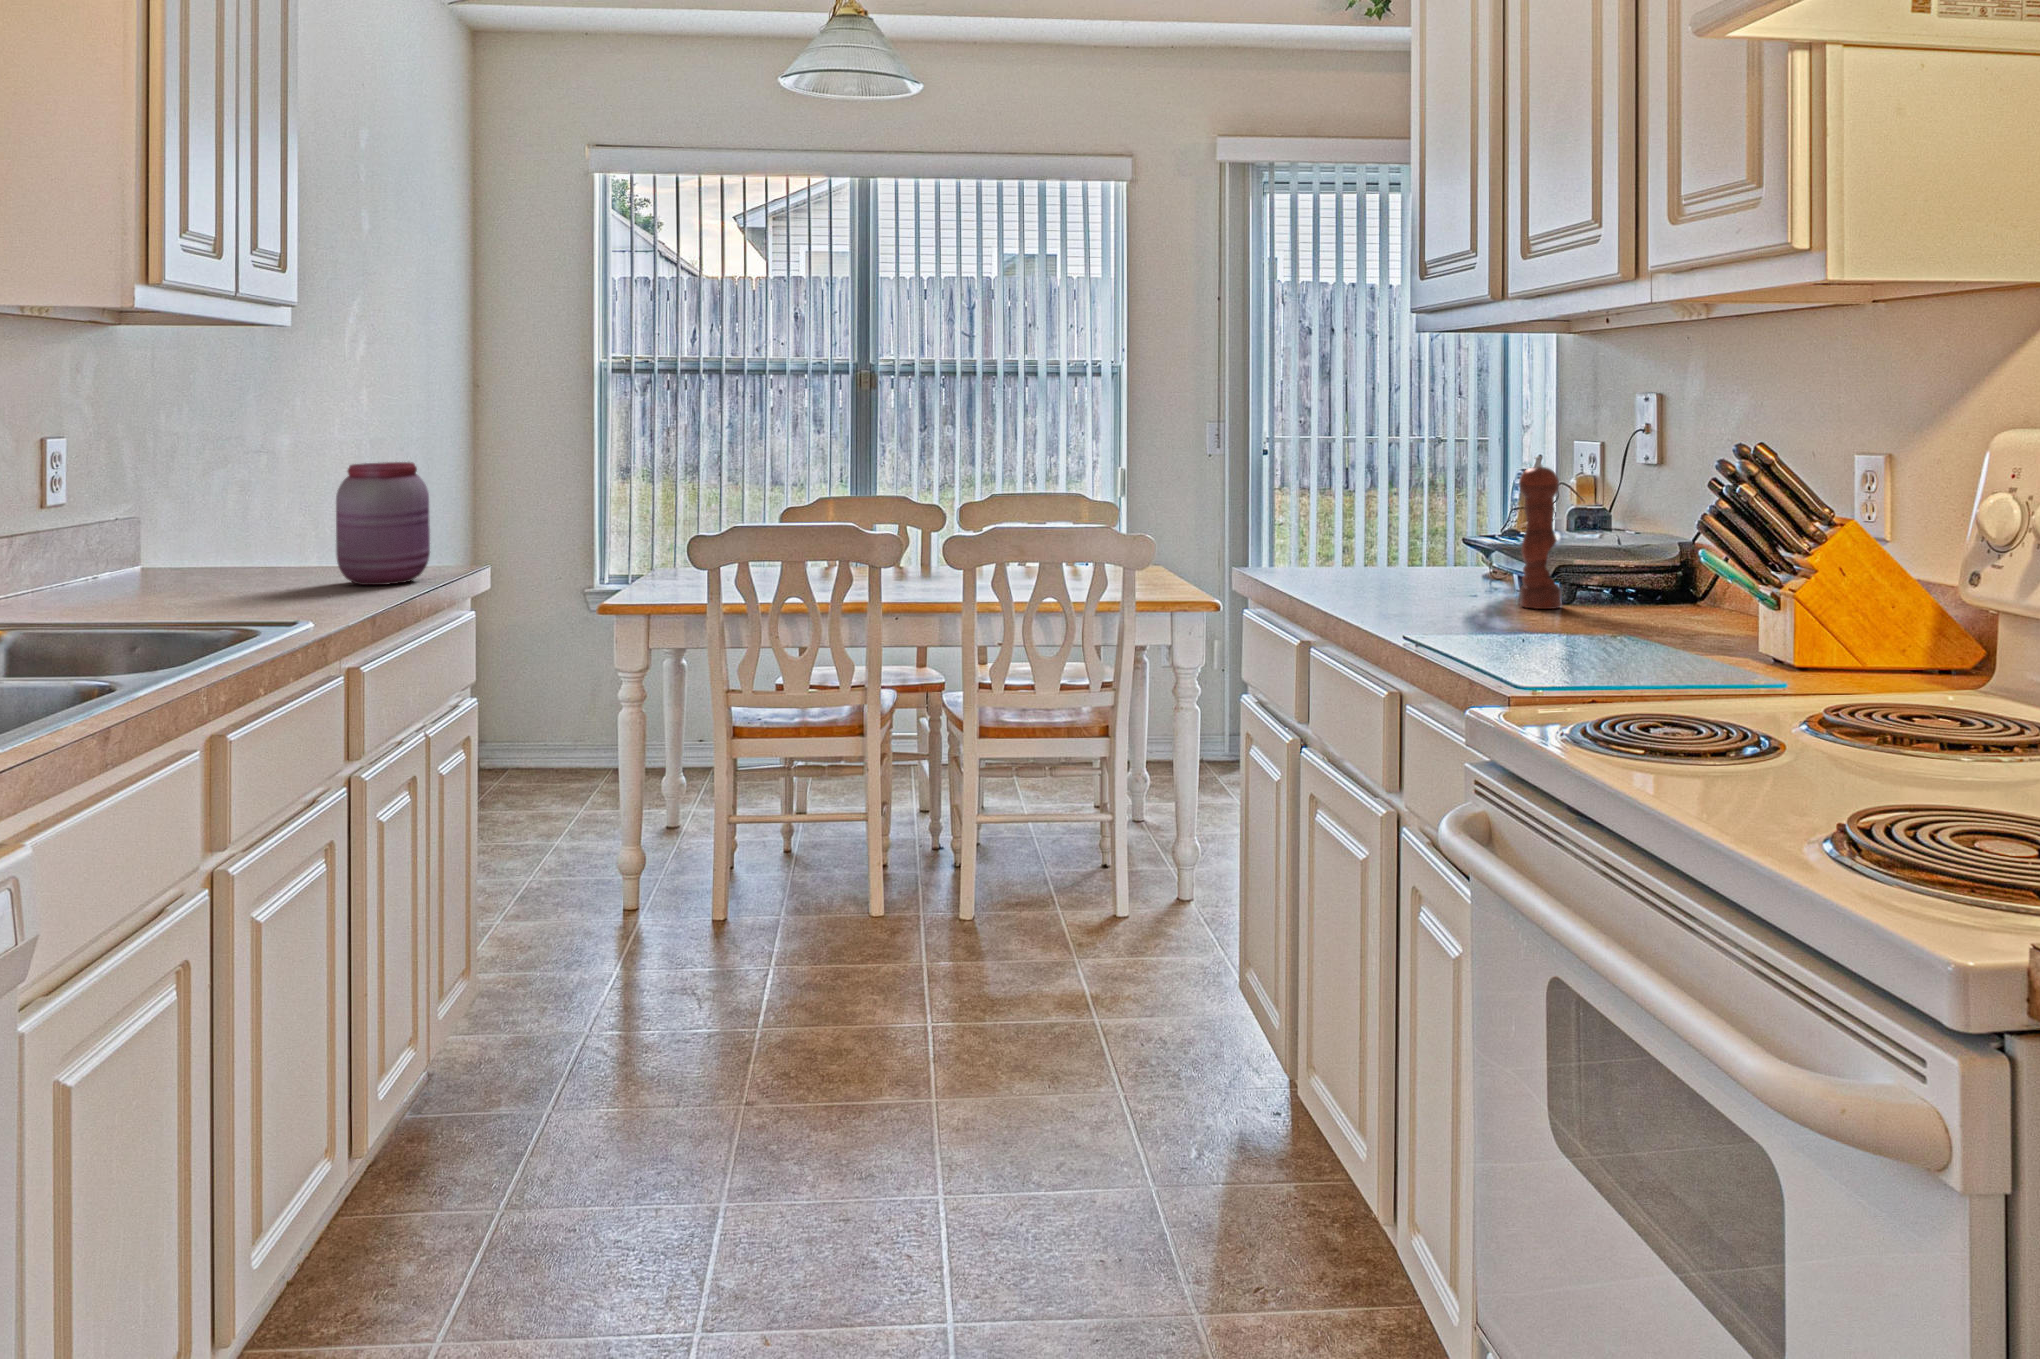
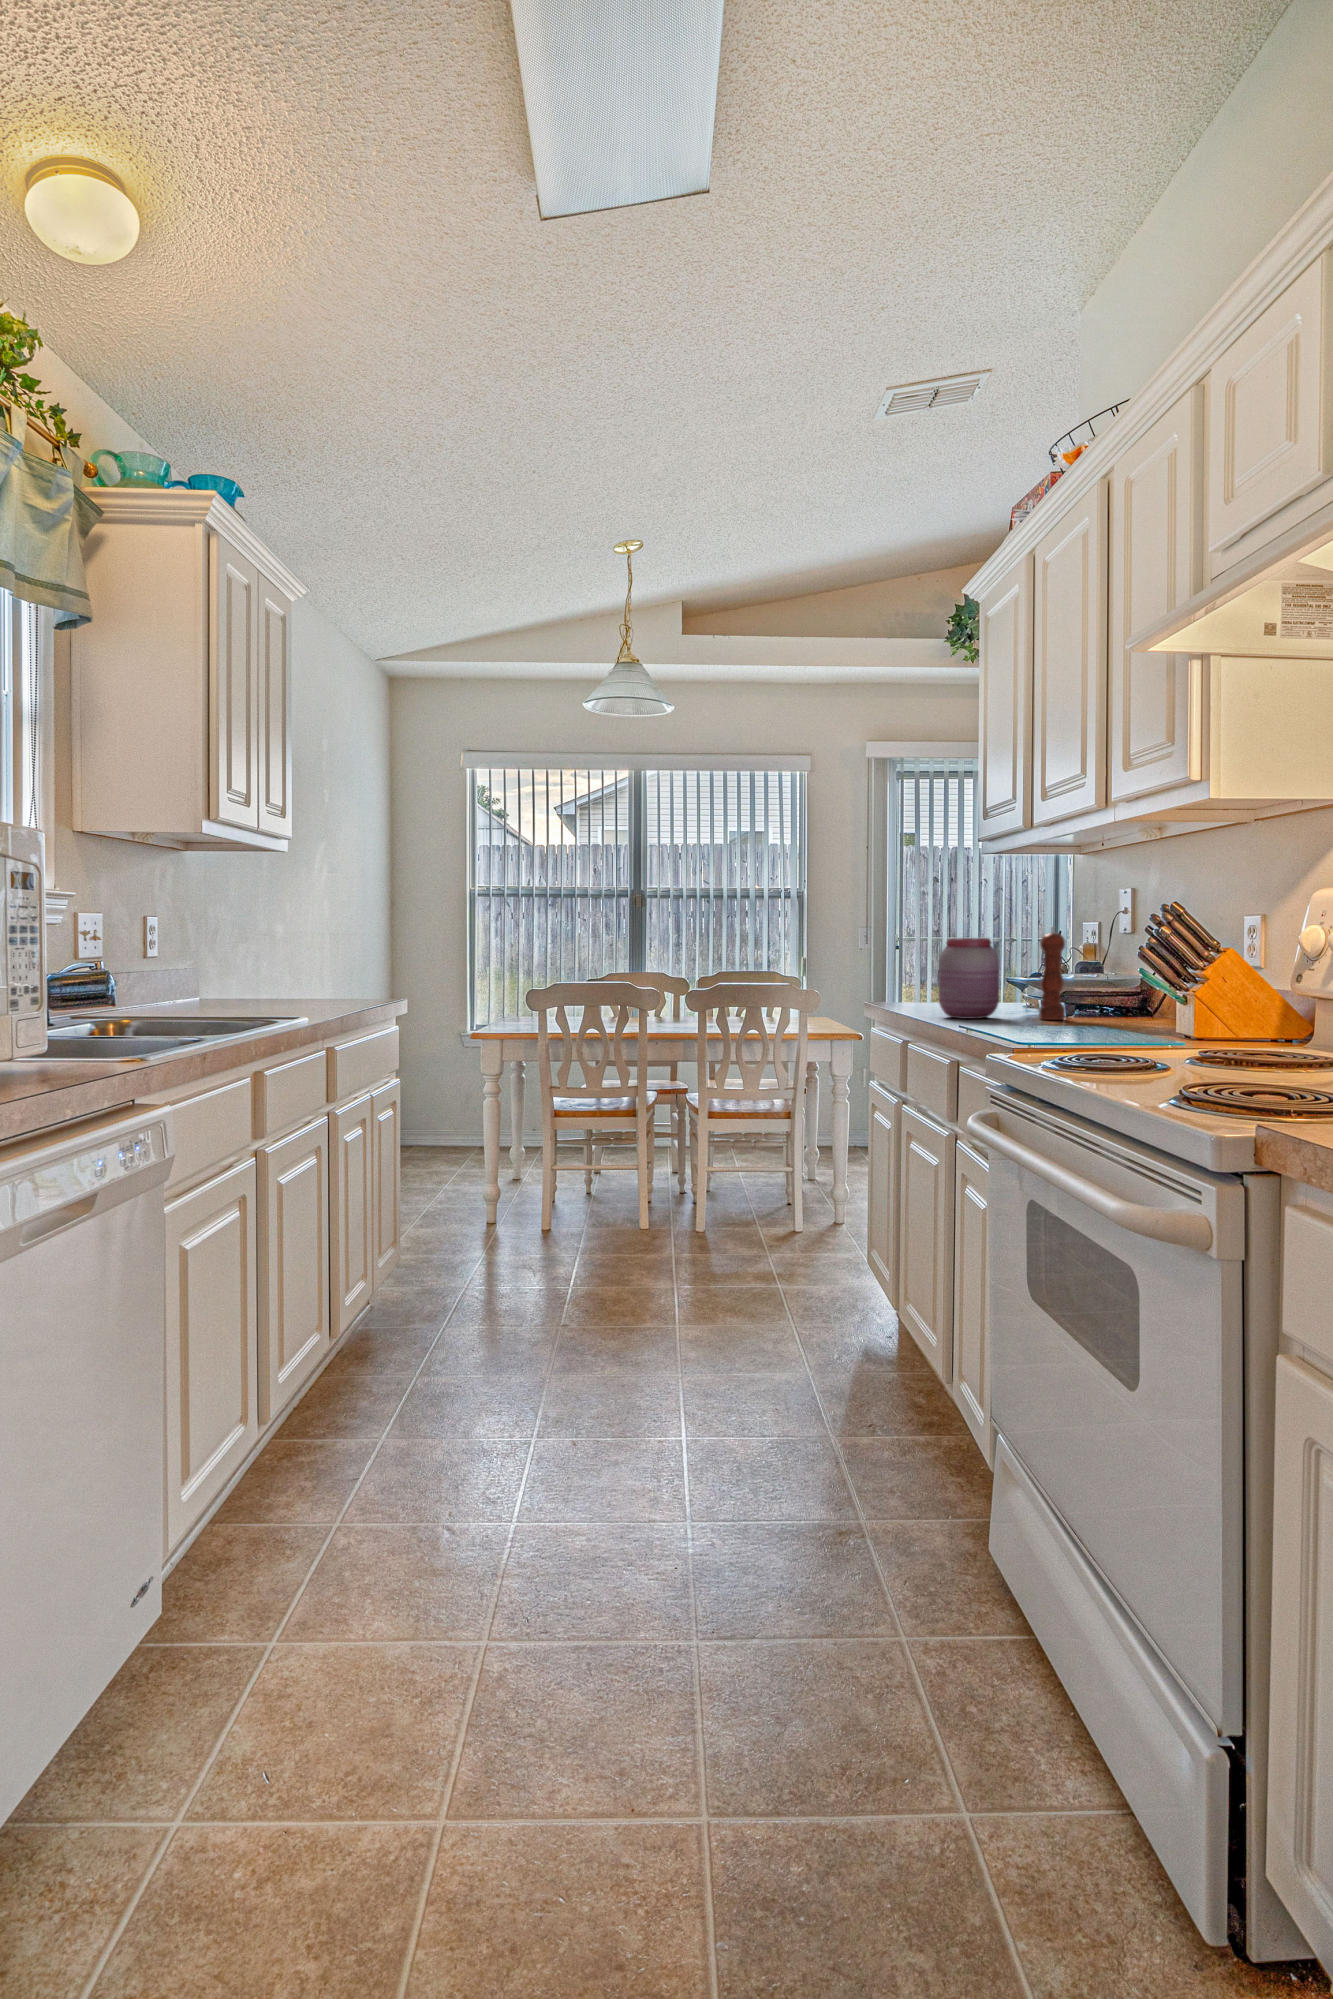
jar: present [336,462,430,585] -> present [939,938,999,1019]

